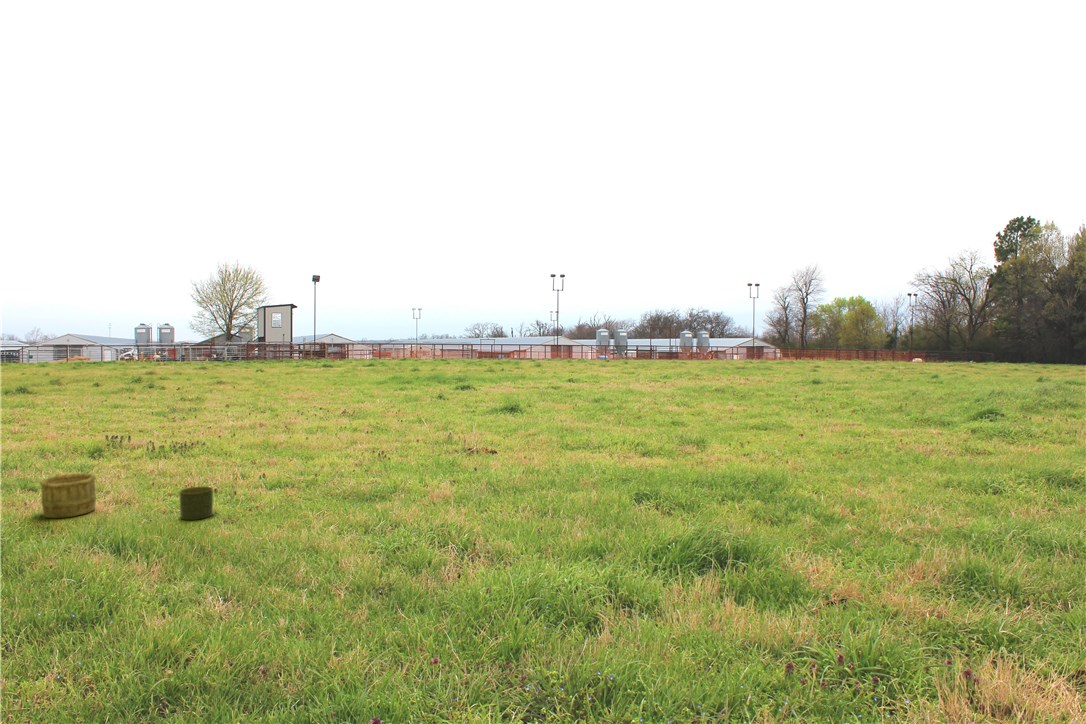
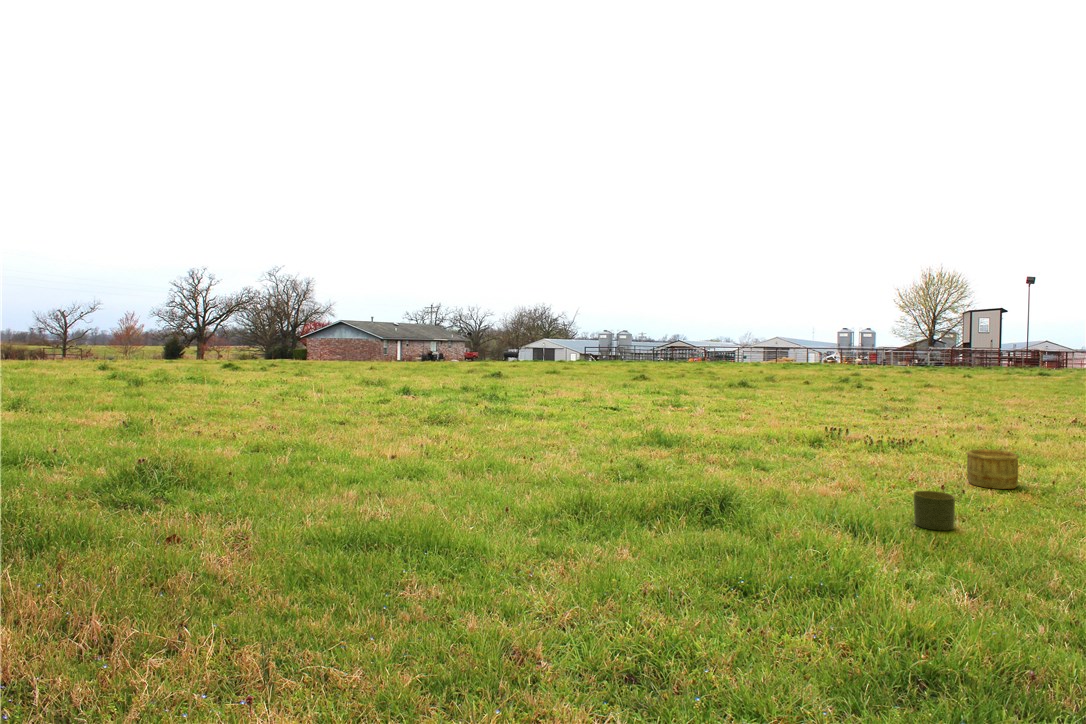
wooden bucket: present [40,473,96,518] -> present [966,449,1019,489]

